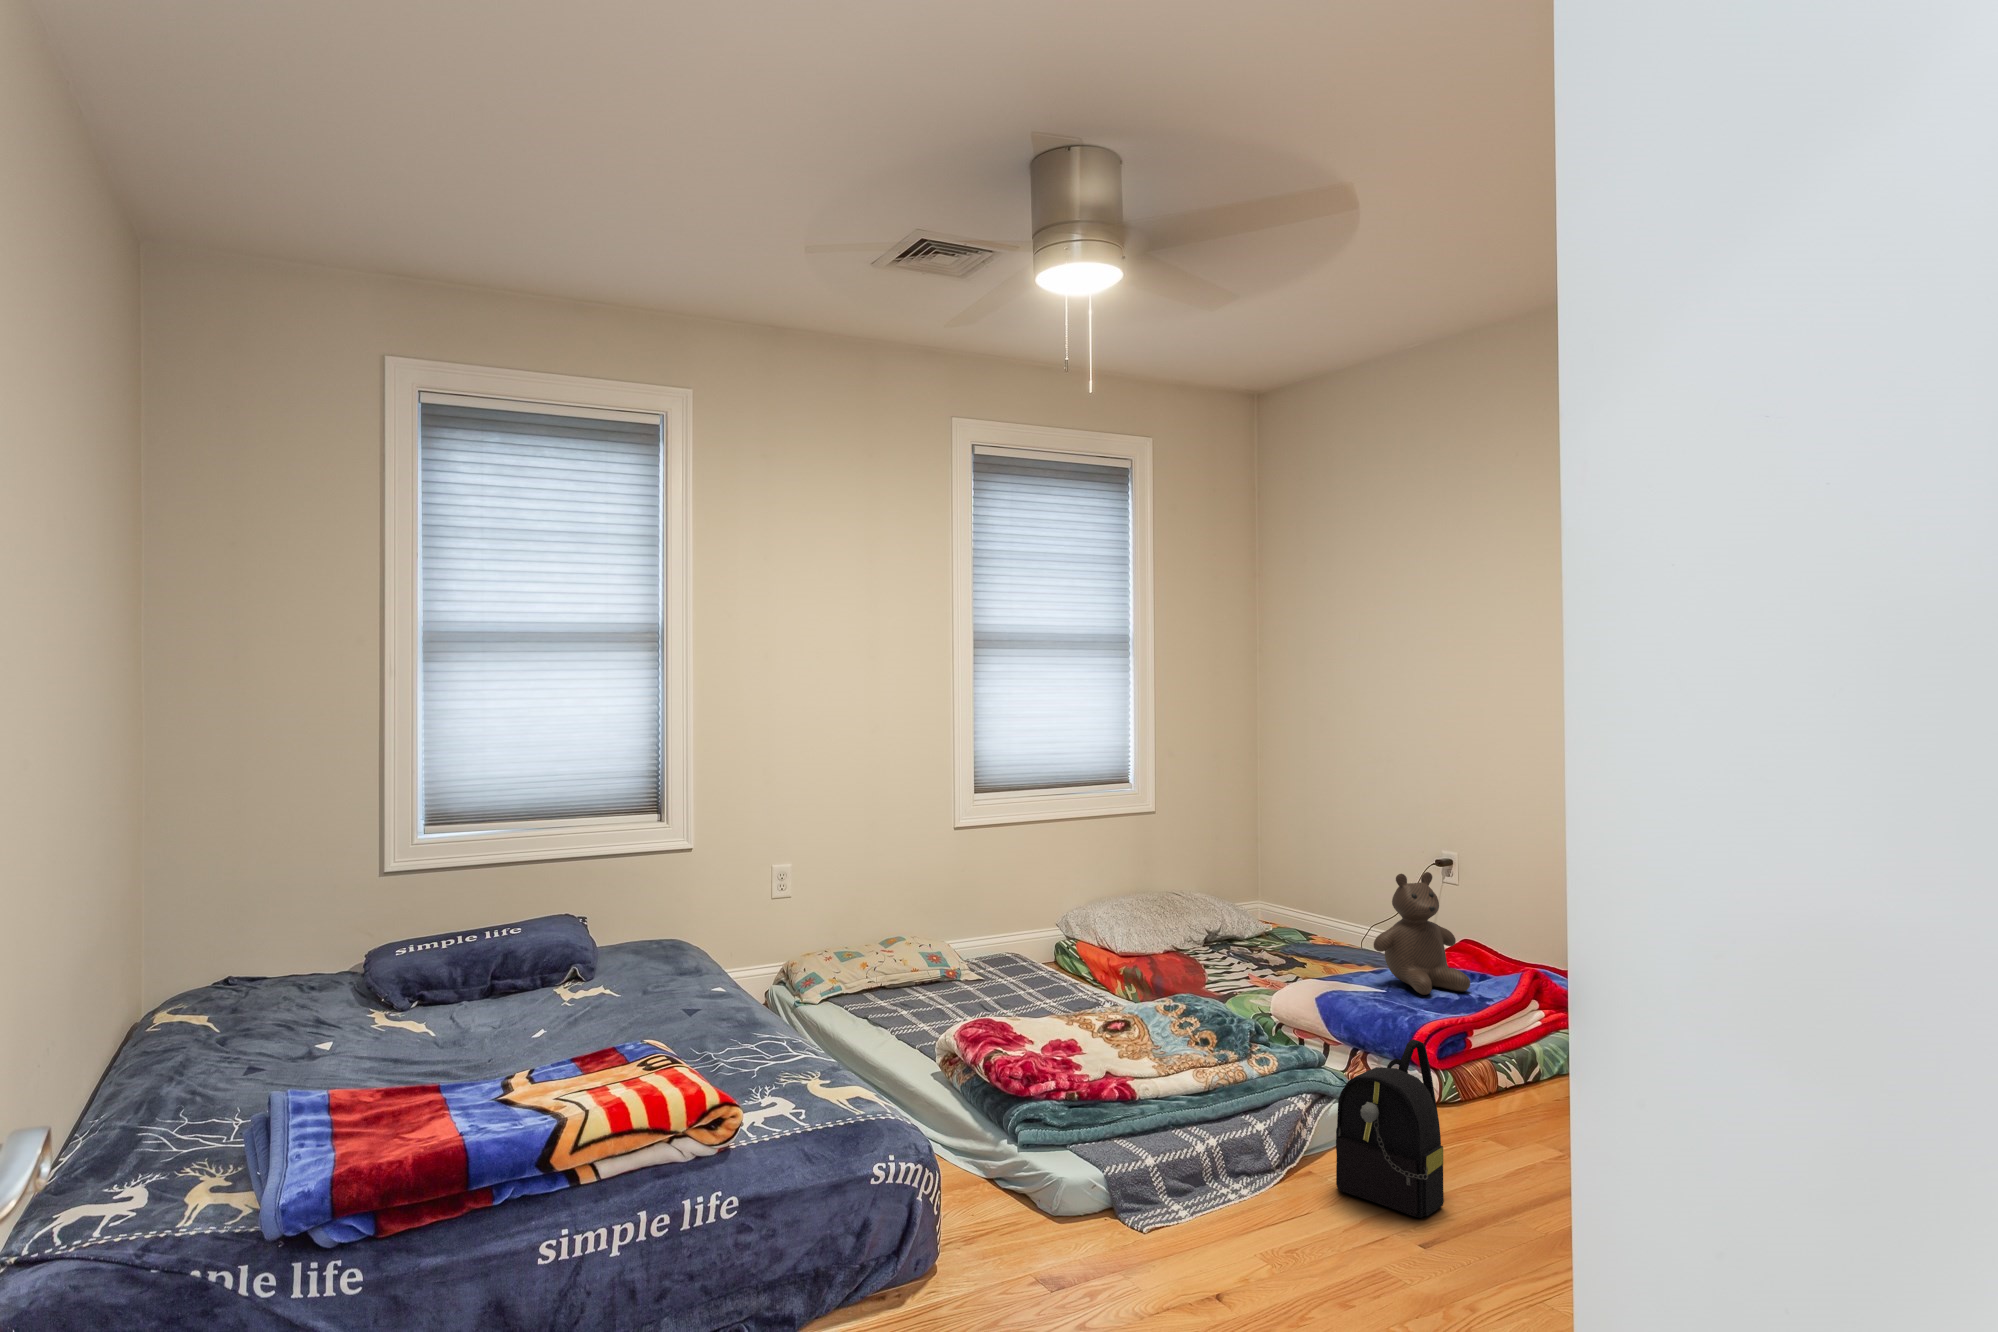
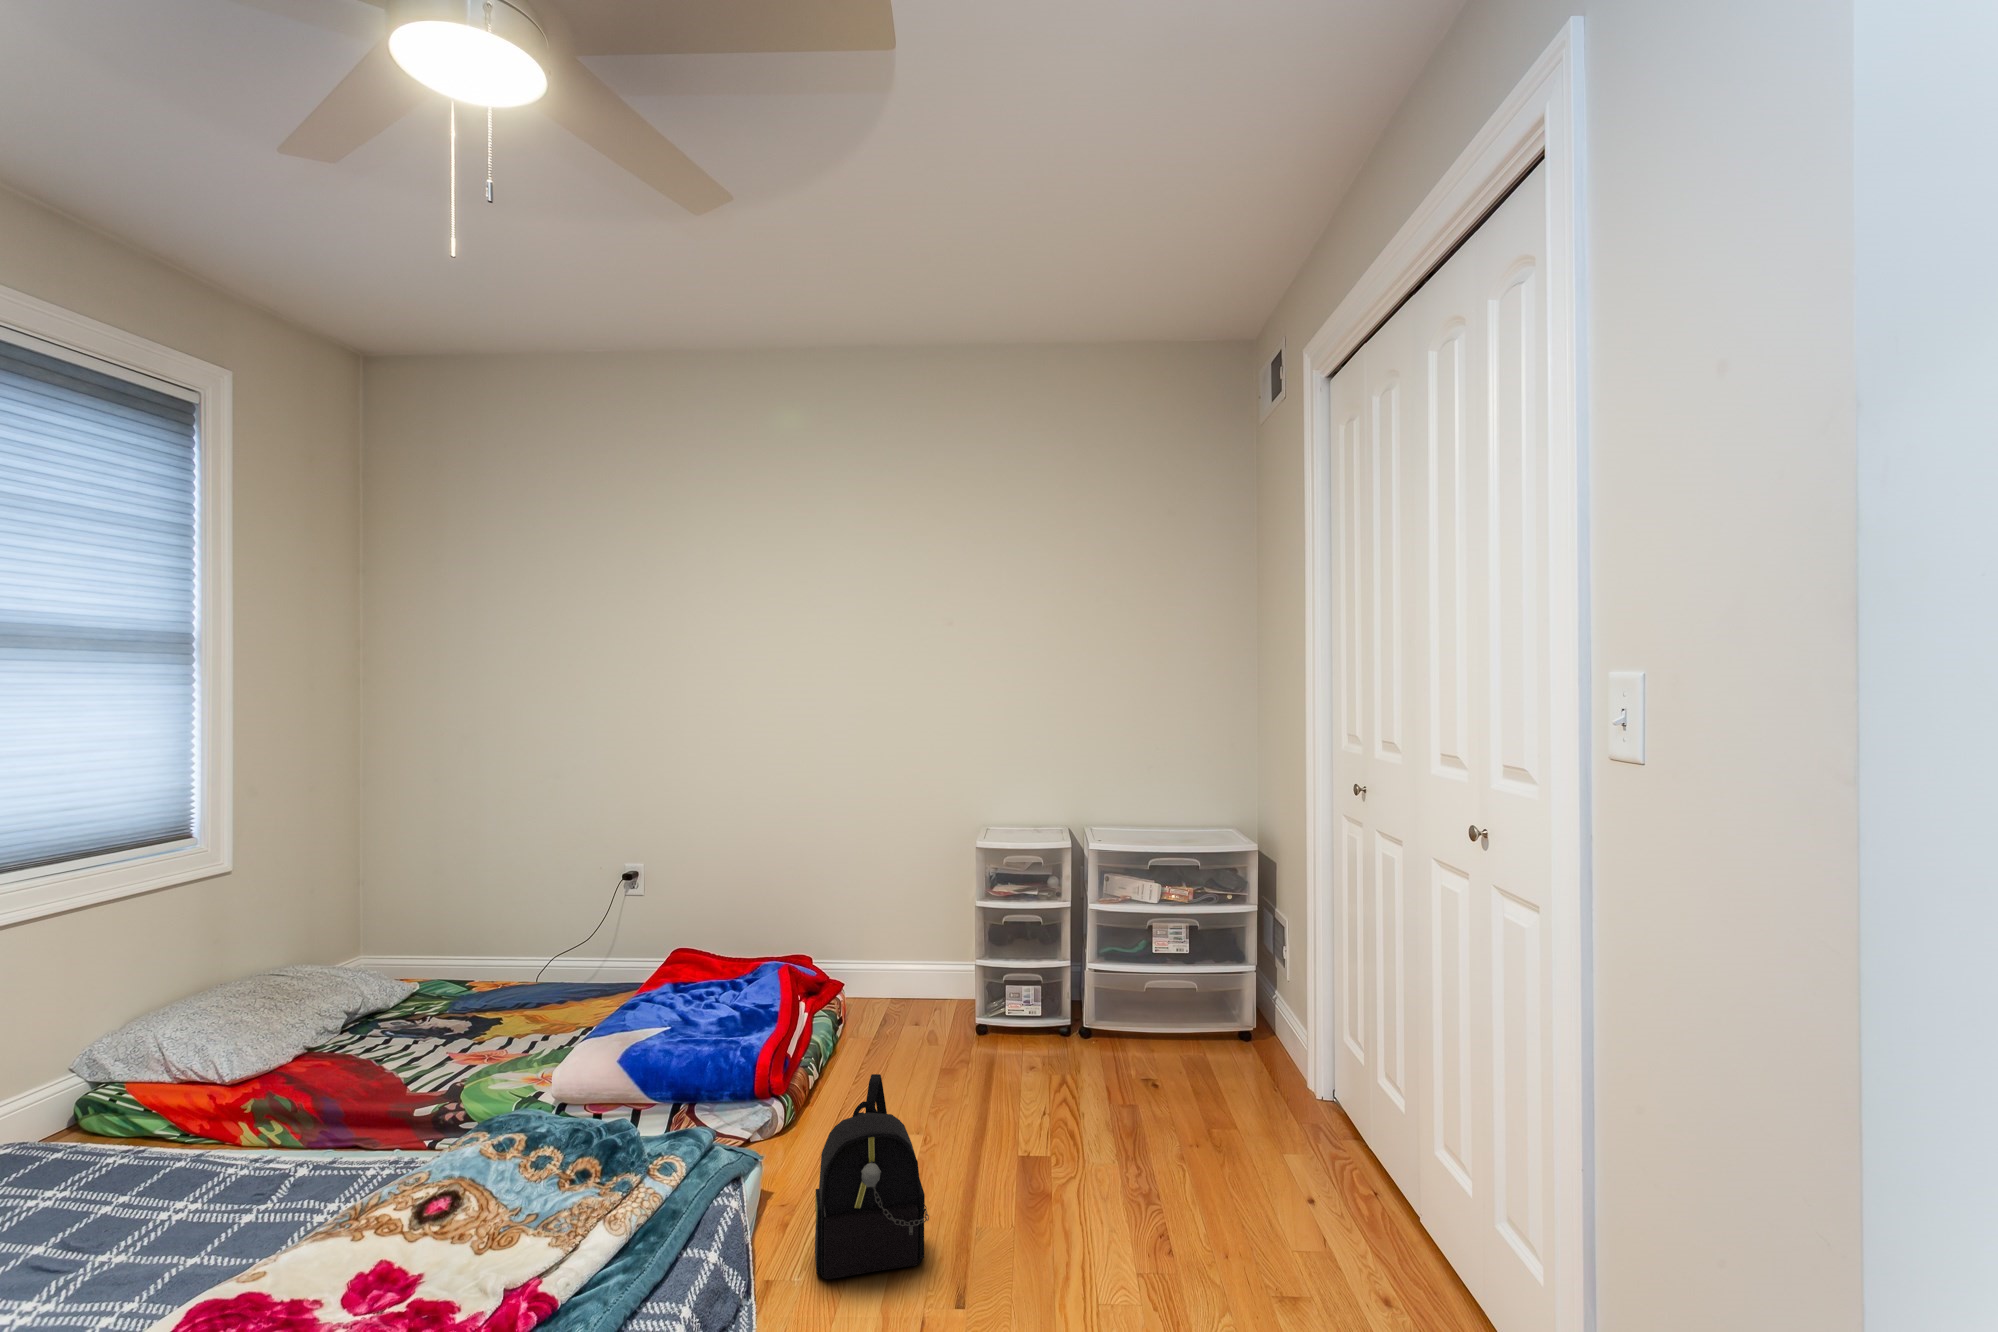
teddy bear: present [1374,872,1470,995] -> none [658,890,750,1018]

